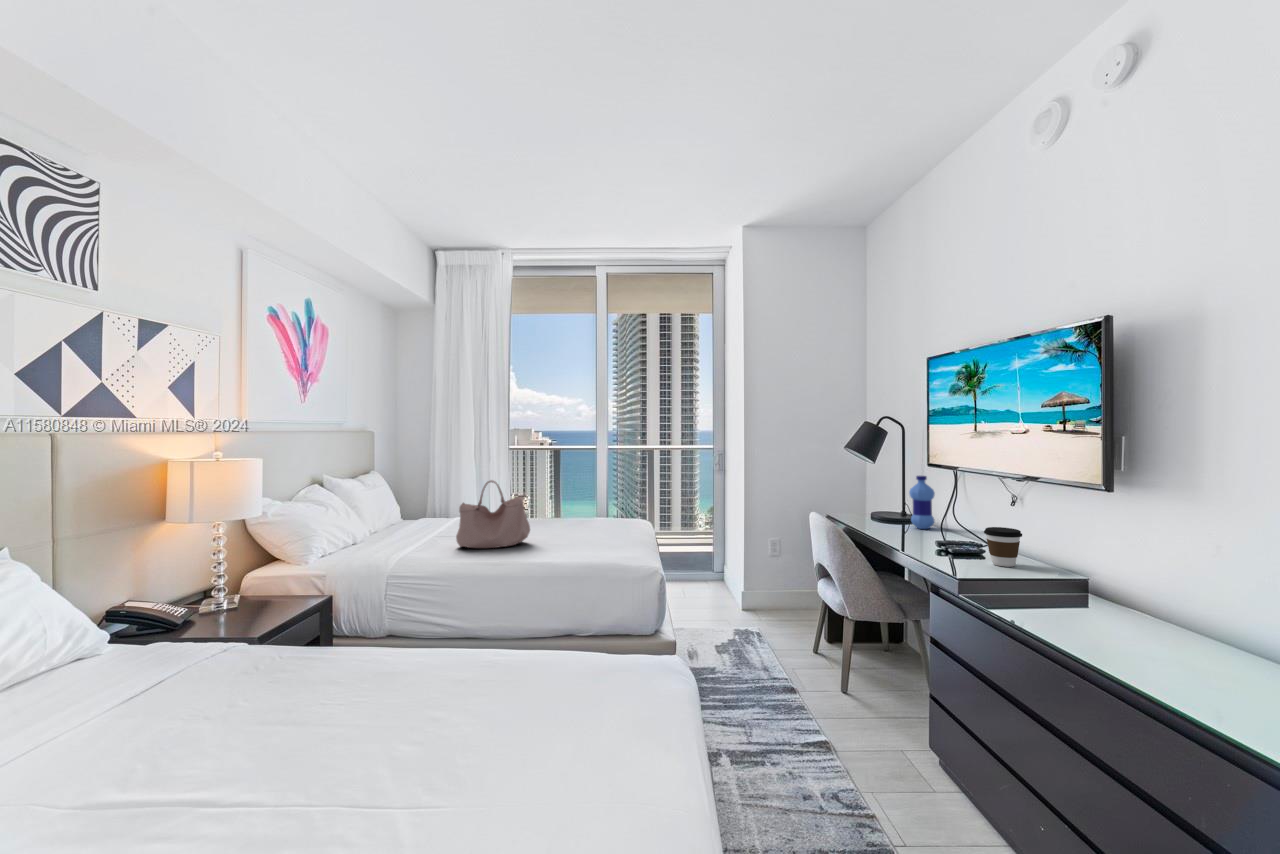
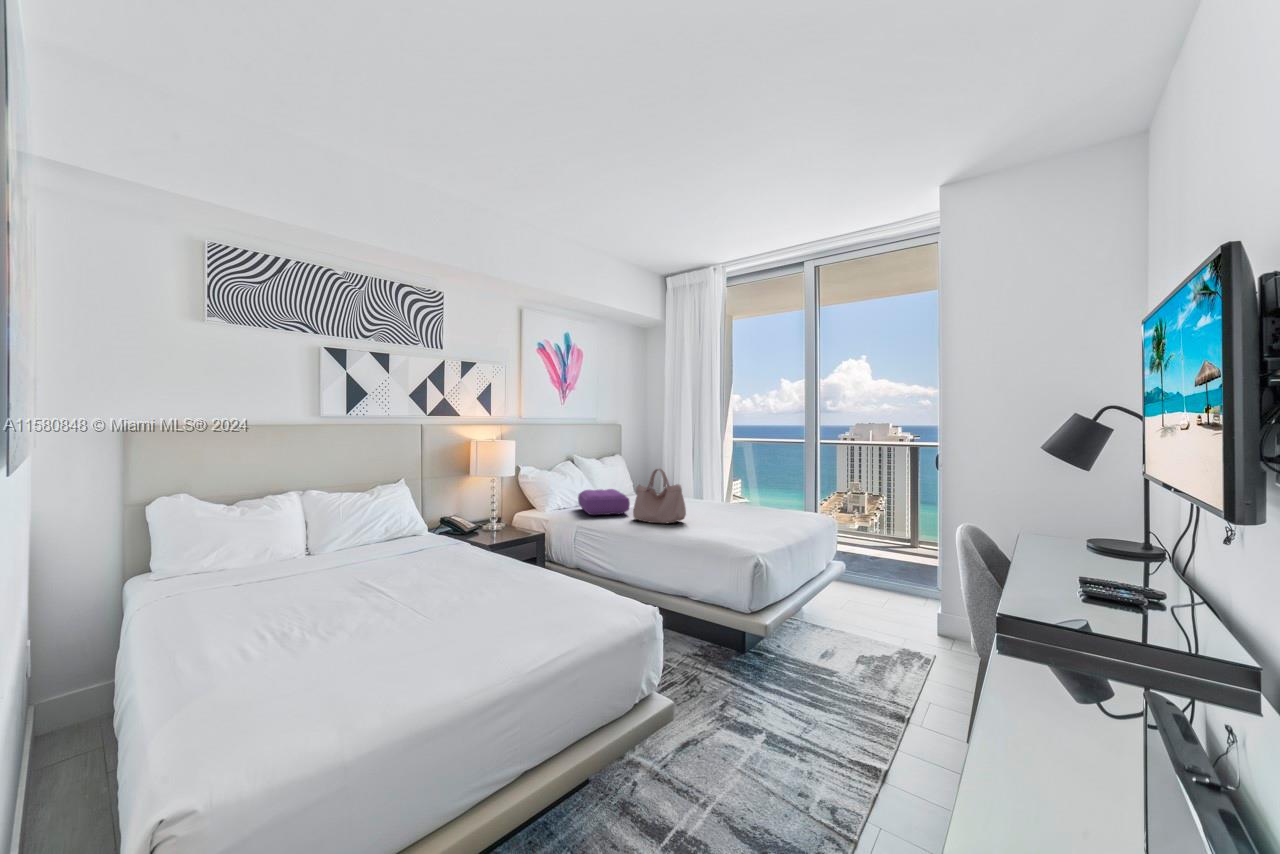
water bottle: present [909,476,935,529] -> none [1075,502,1112,574]
pillow: none [354,513,444,551] -> present [578,489,630,515]
coffee cup: present [984,527,1022,567] -> none [1043,572,1095,625]

